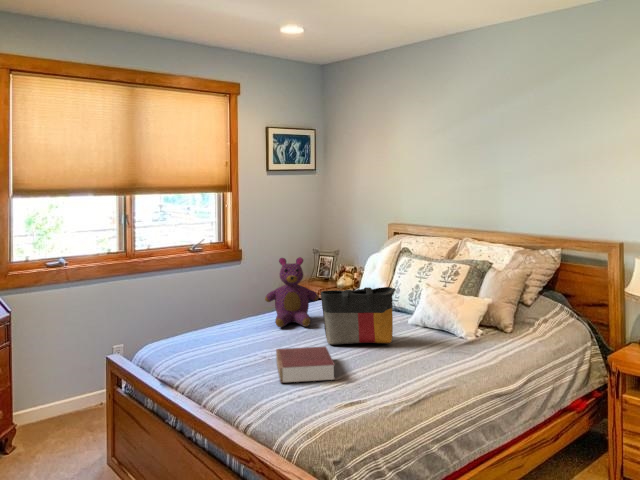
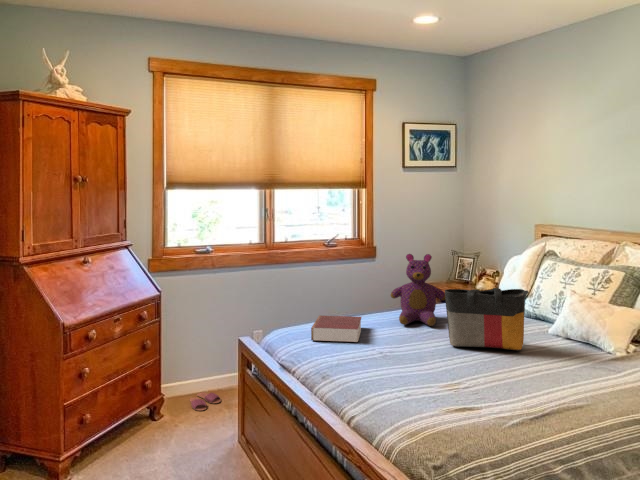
book: present [276,347,335,383] -> present [311,315,361,342]
slippers: none [47,416,84,437] -> present [190,392,221,411]

